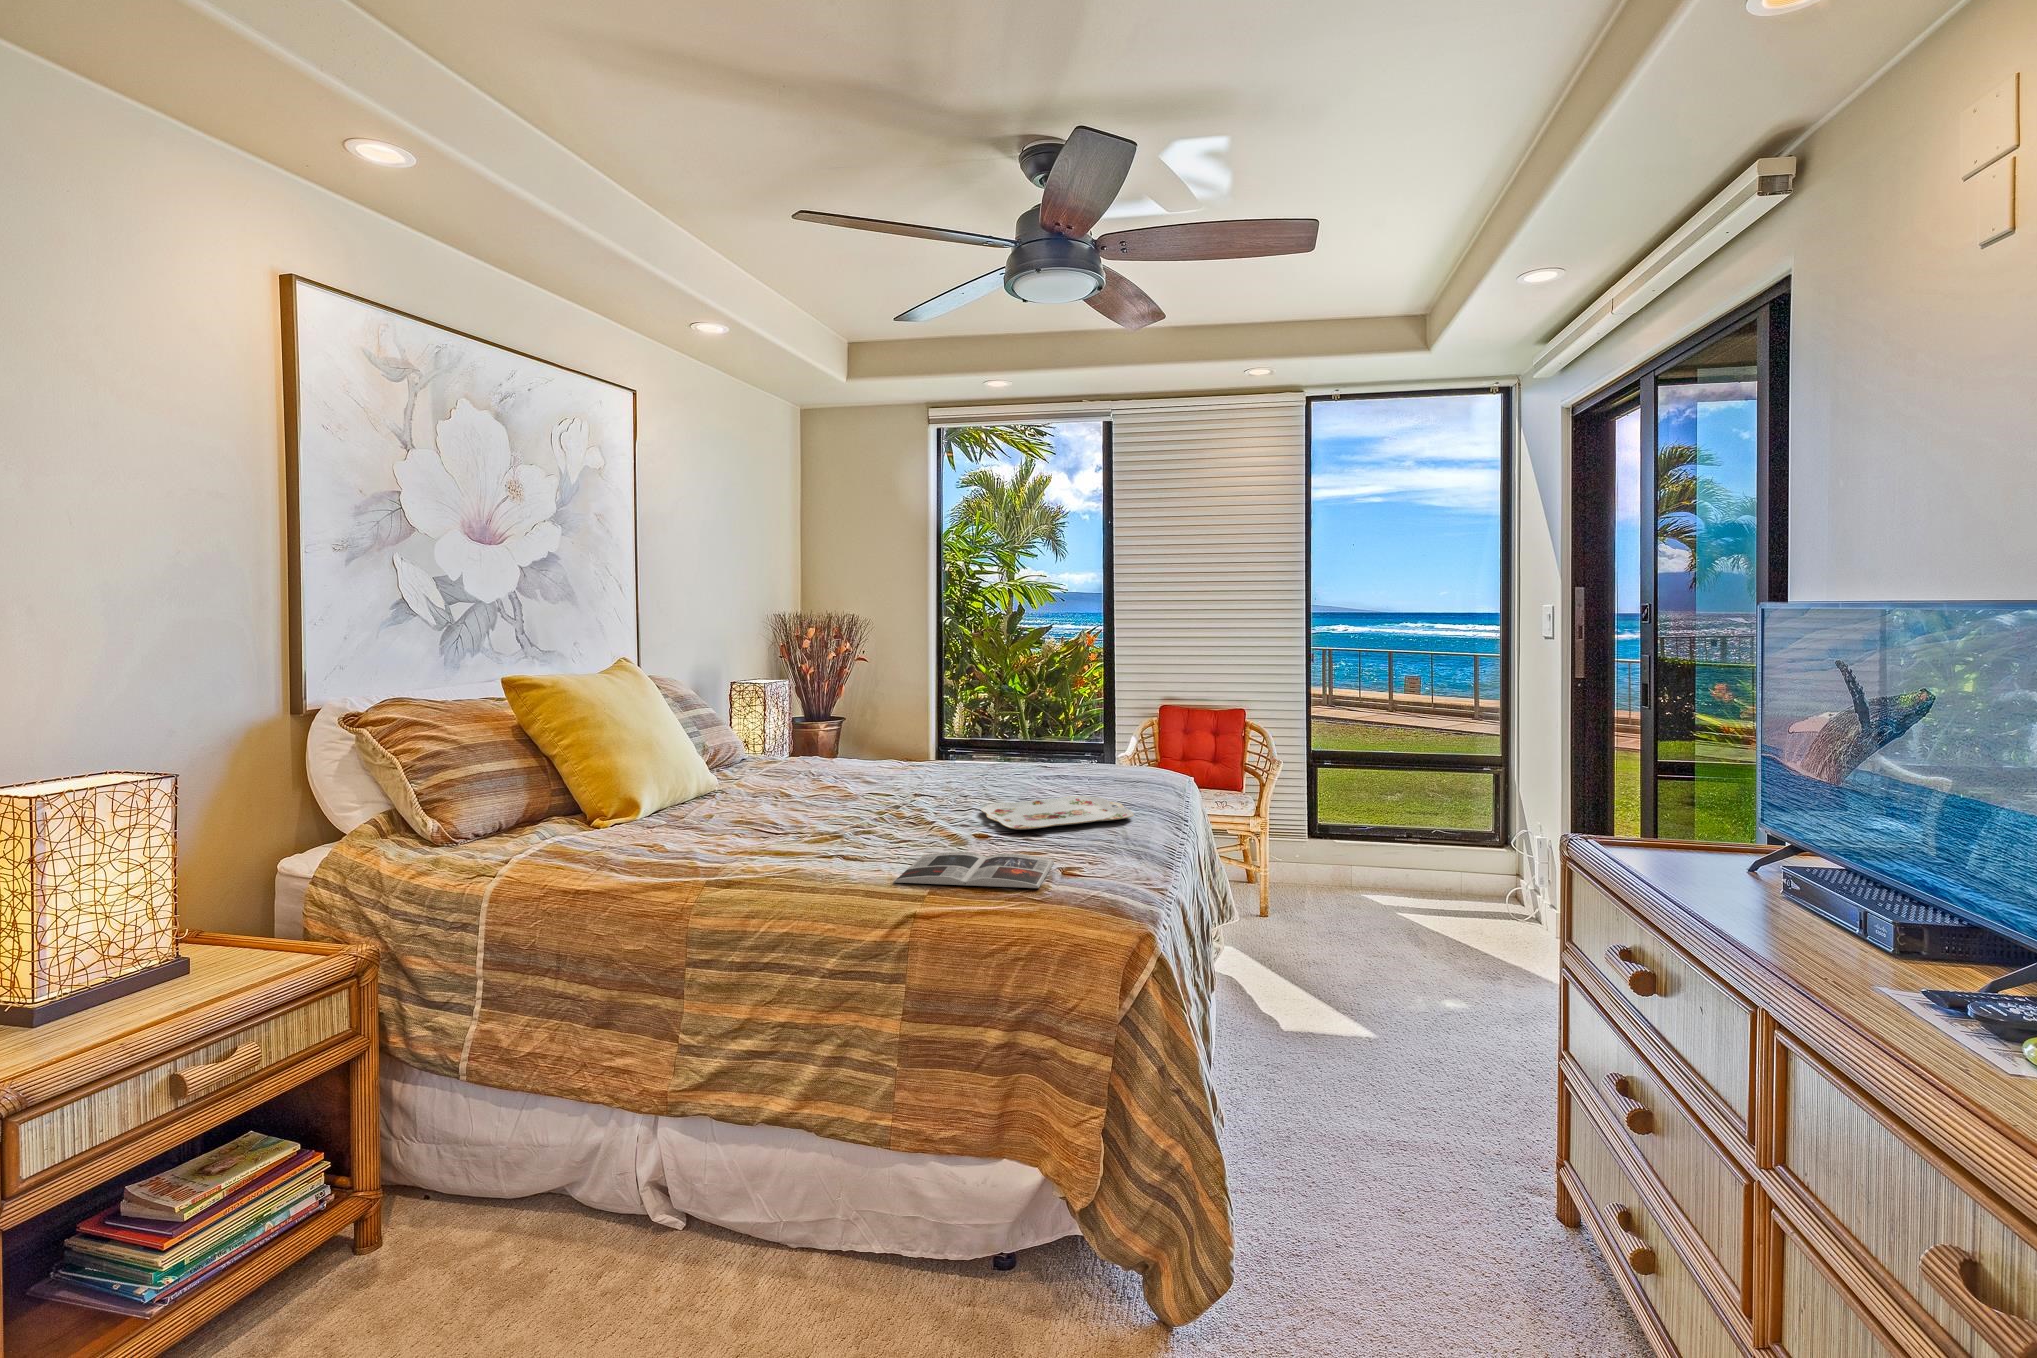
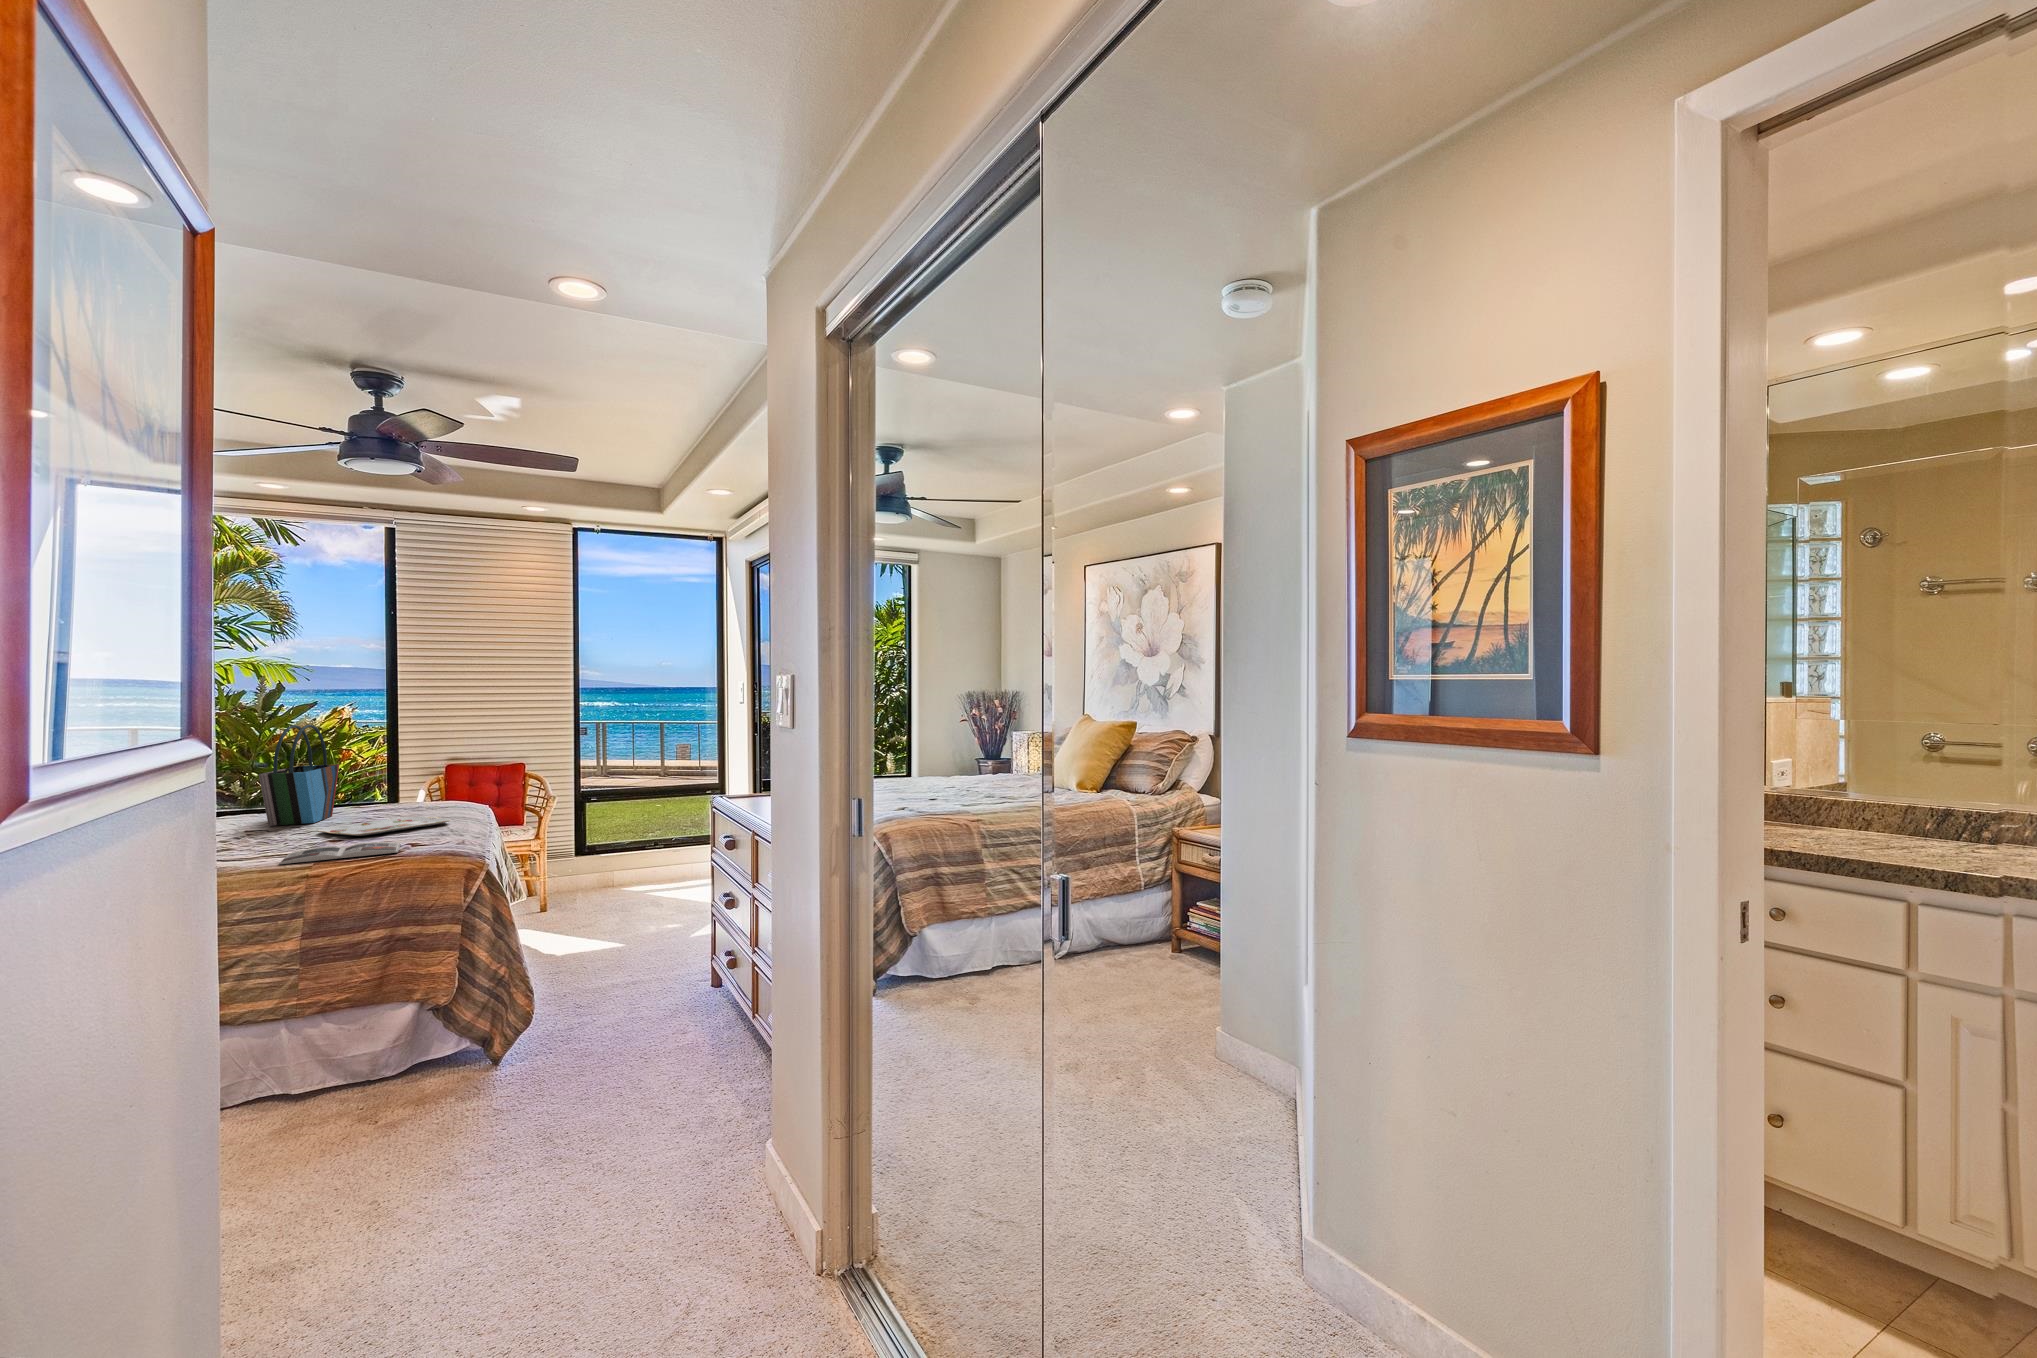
tote bag: none [934,659,1027,788] -> present [259,725,339,826]

